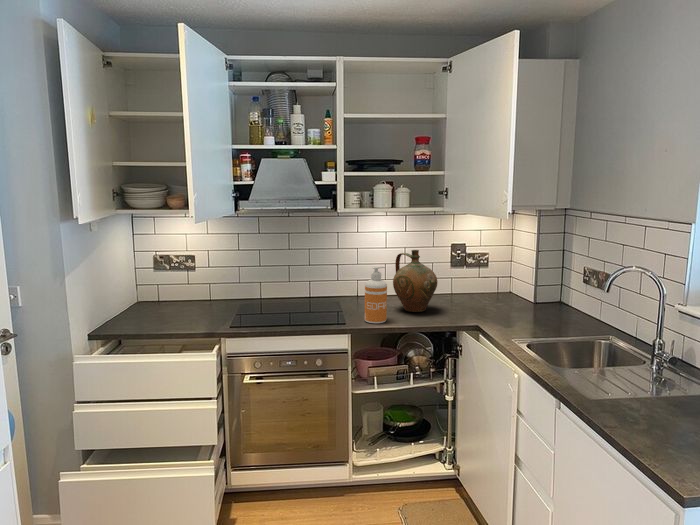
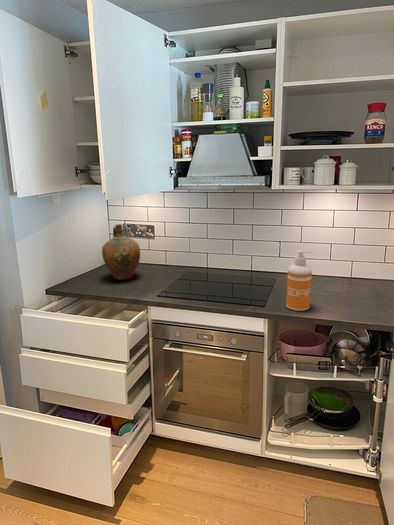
ceramic jug: present [393,250,438,312] -> present [102,224,140,280]

